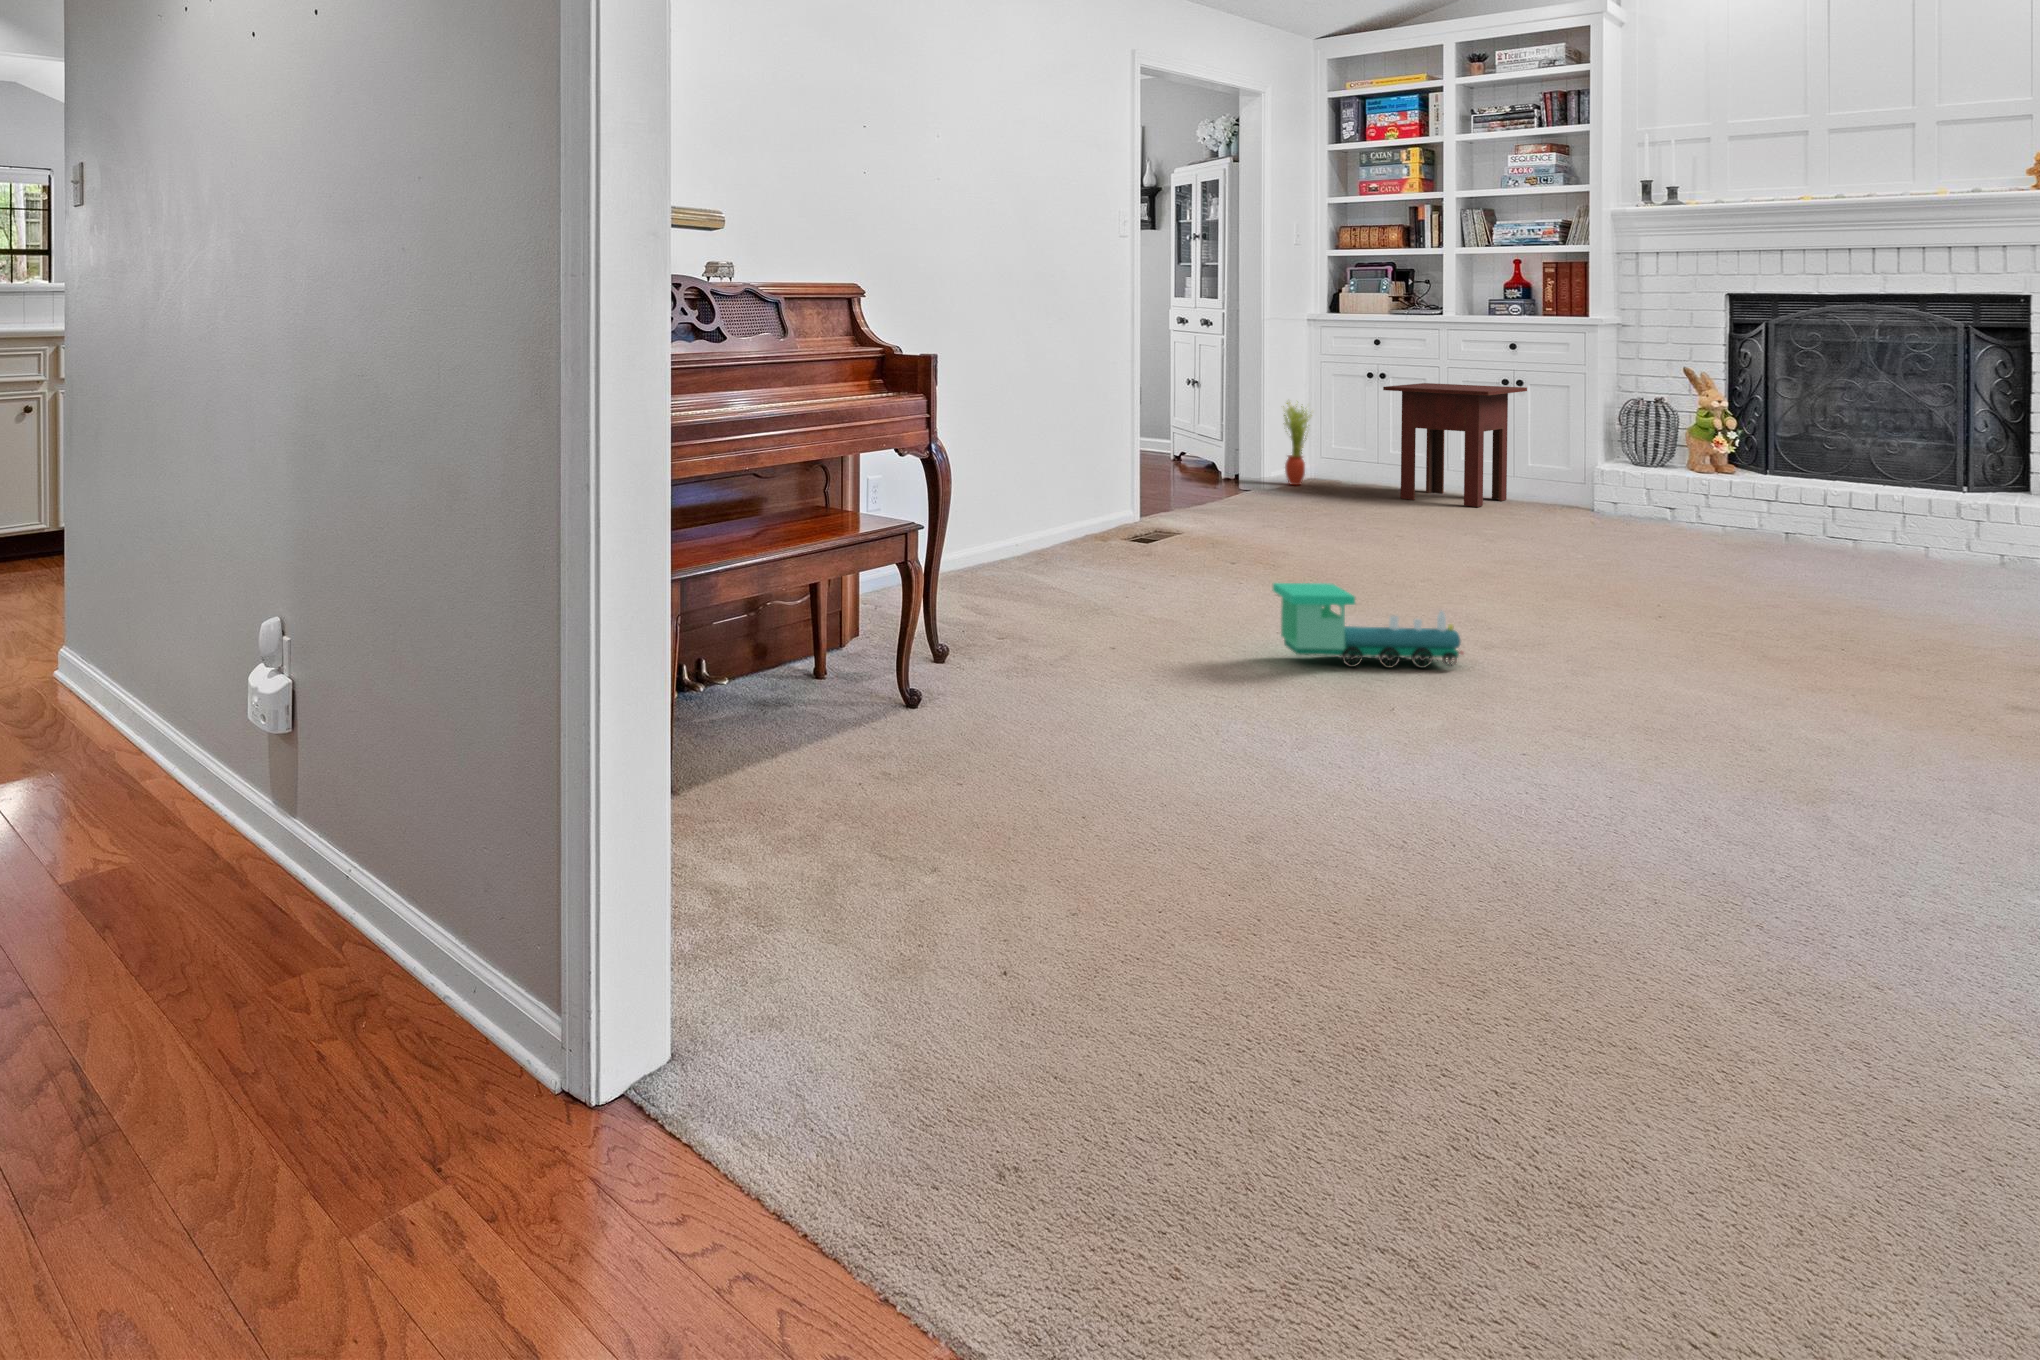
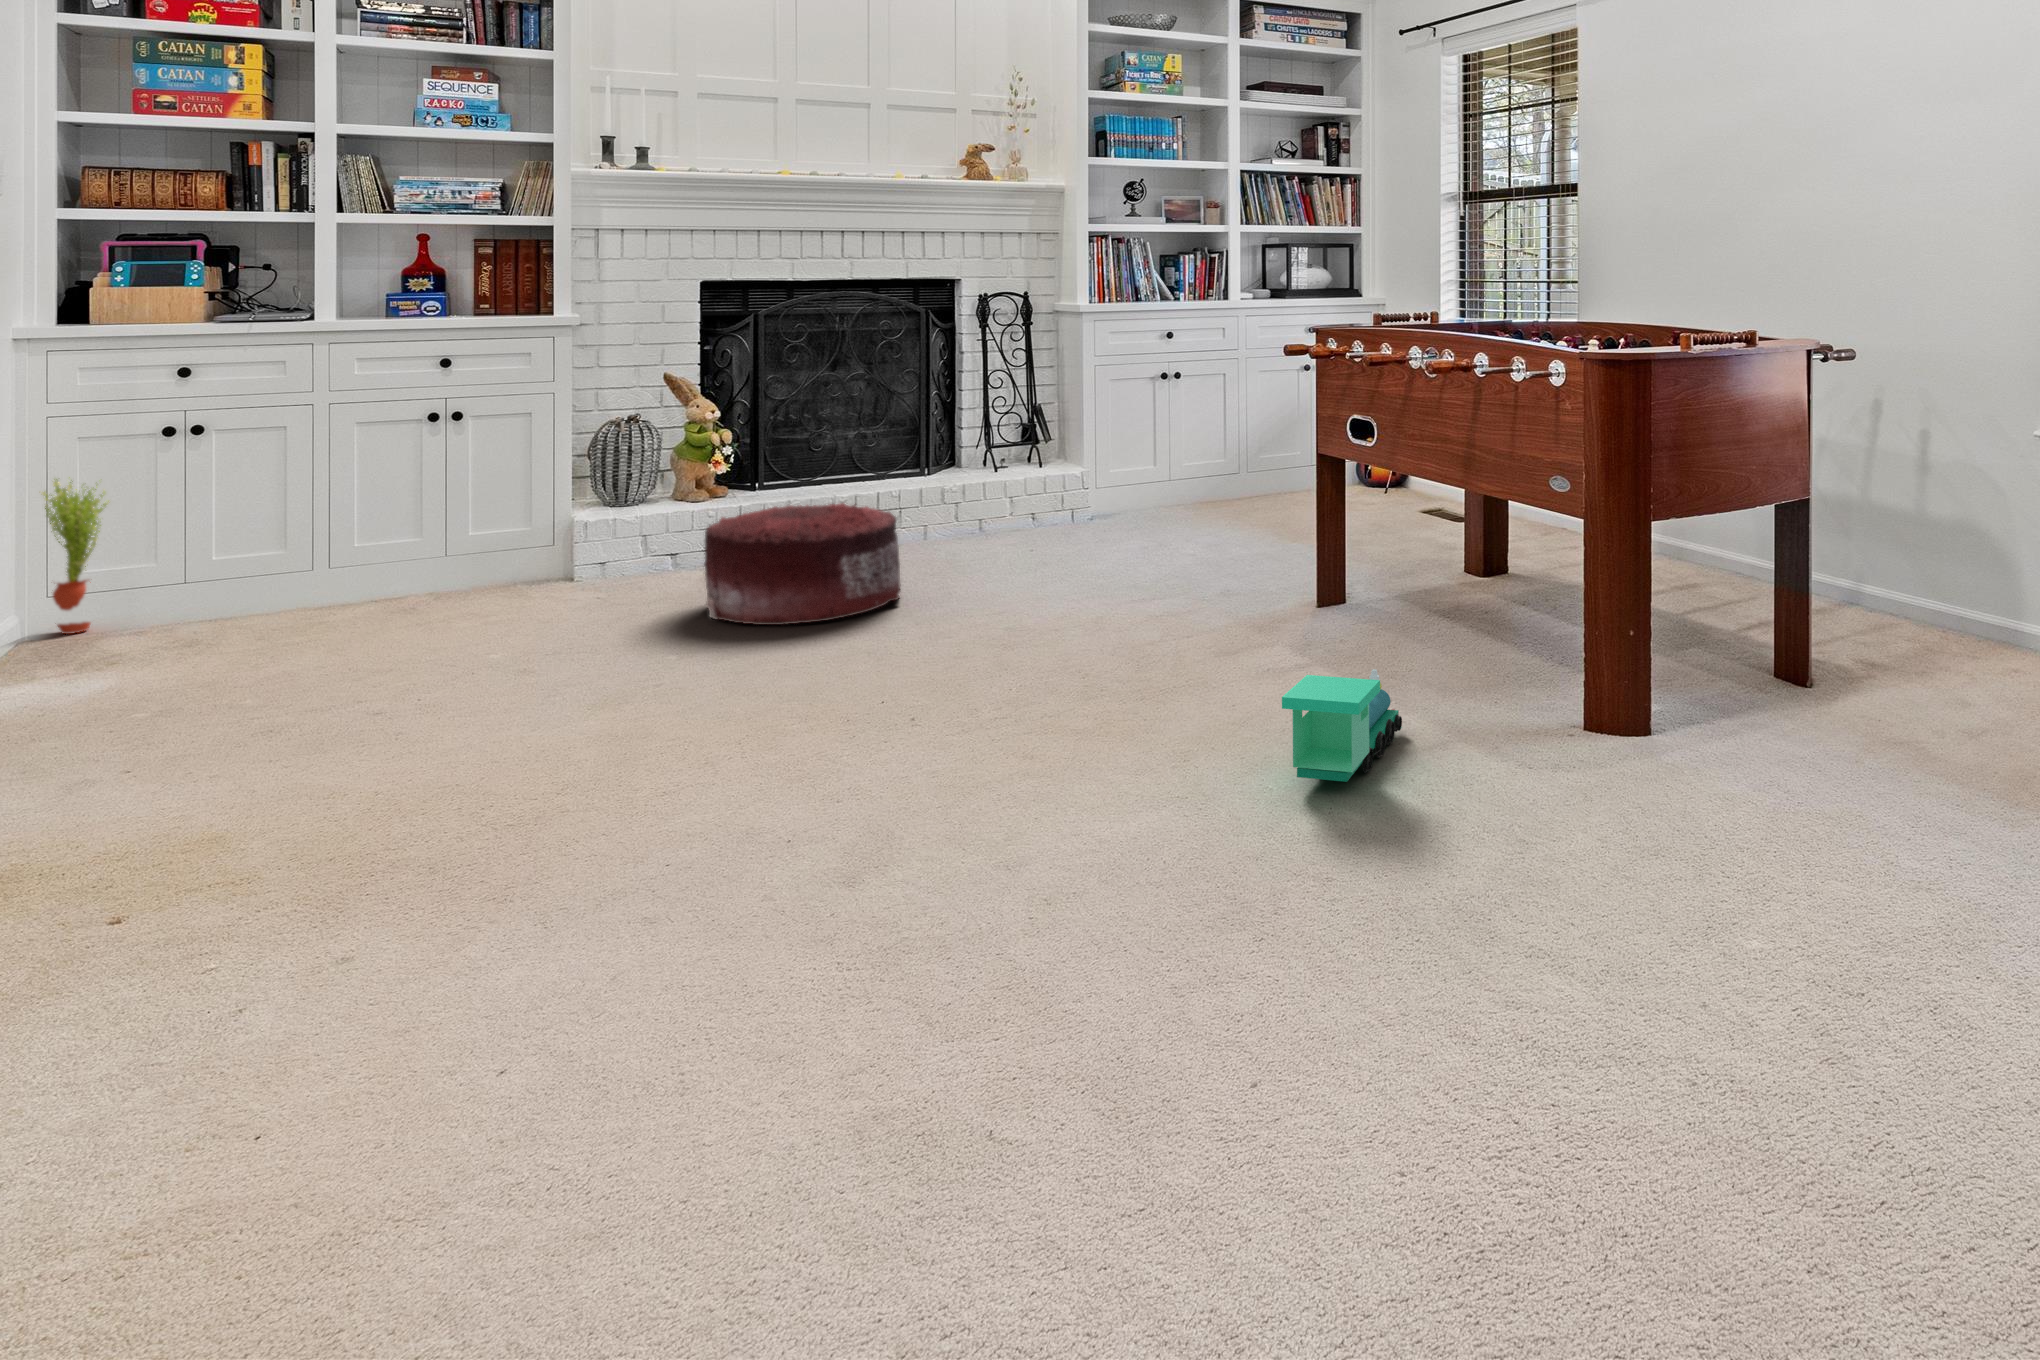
side table: present [1383,383,1527,507] -> none [278,415,481,613]
pouf: none [1601,474,1785,568] -> present [704,503,901,625]
toy train: present [1273,583,1464,668] -> present [1282,669,1402,782]

